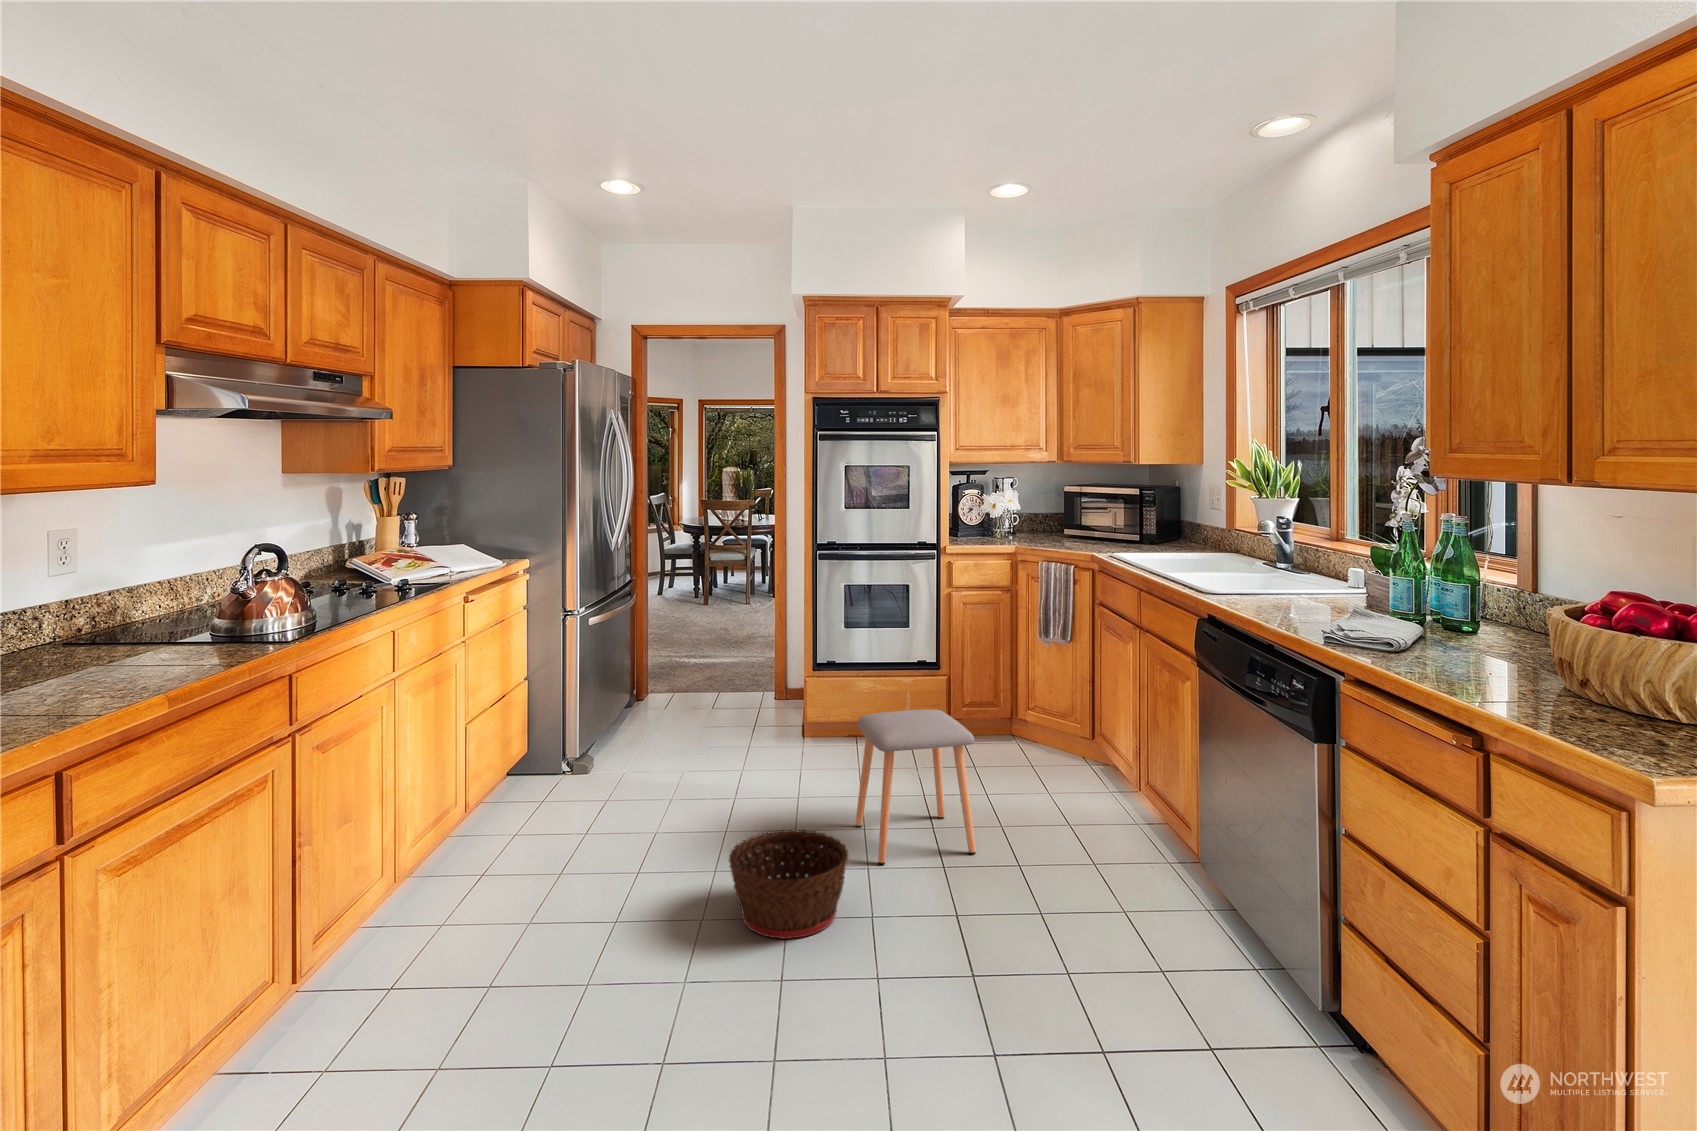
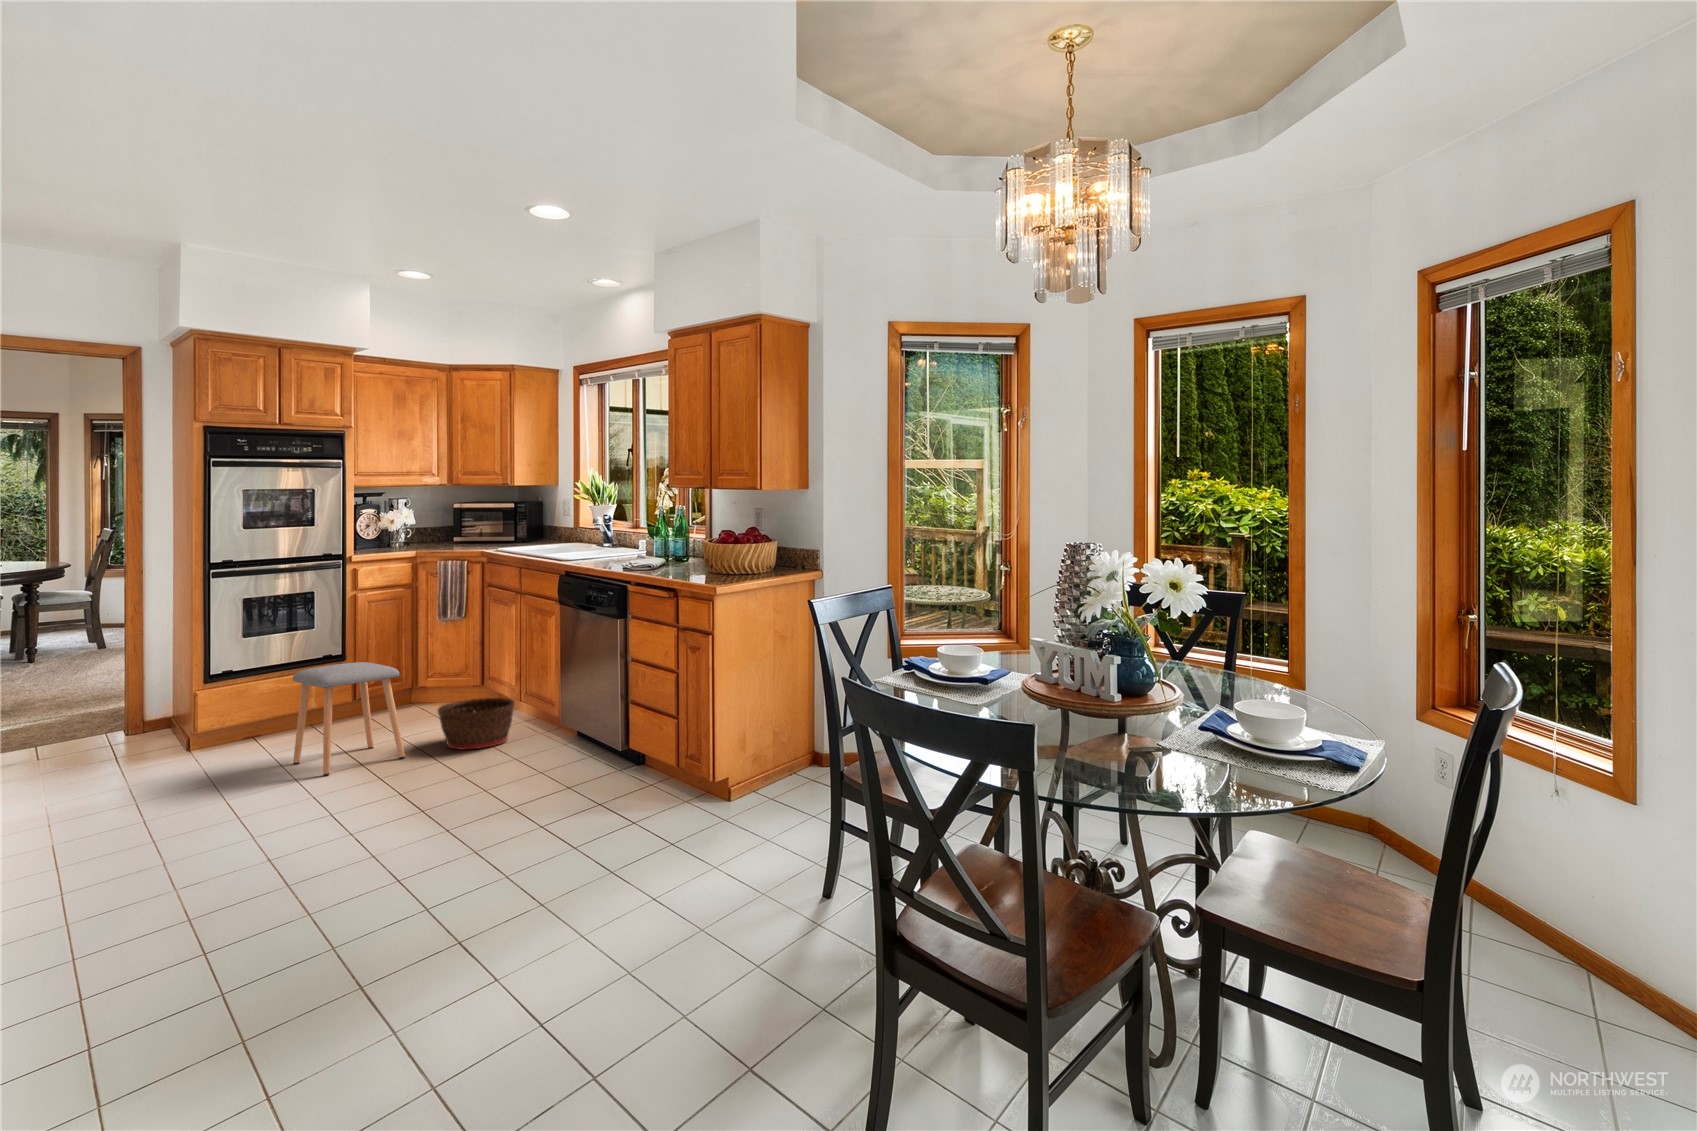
basket: present [729,830,848,939] -> present [438,698,515,750]

